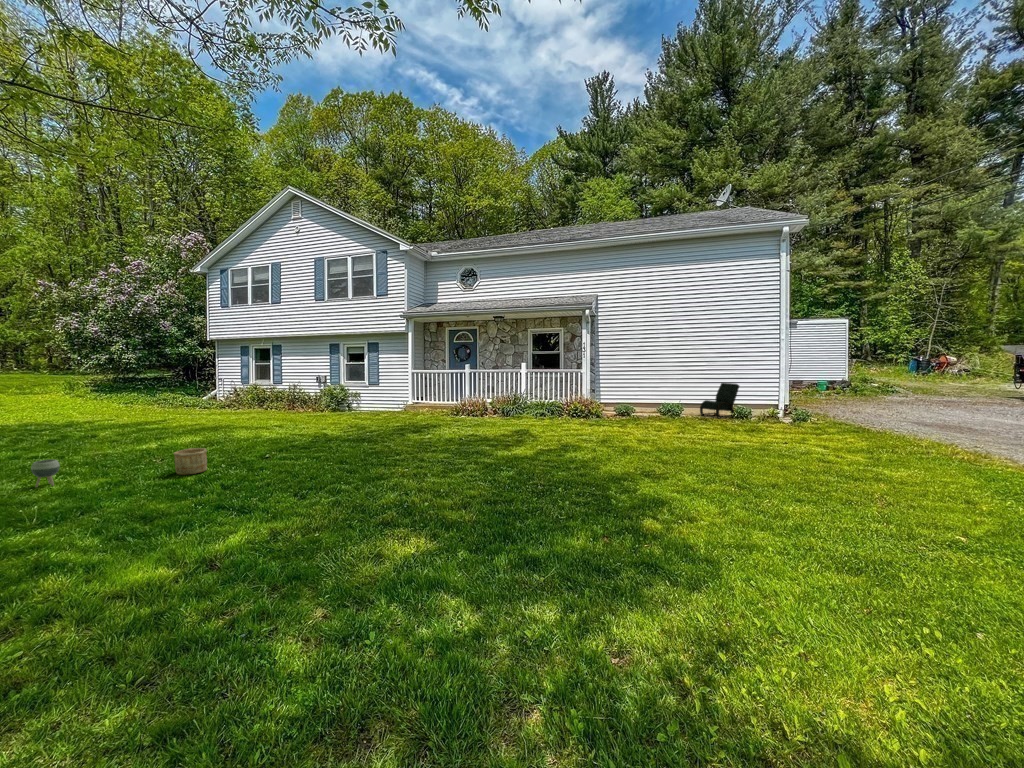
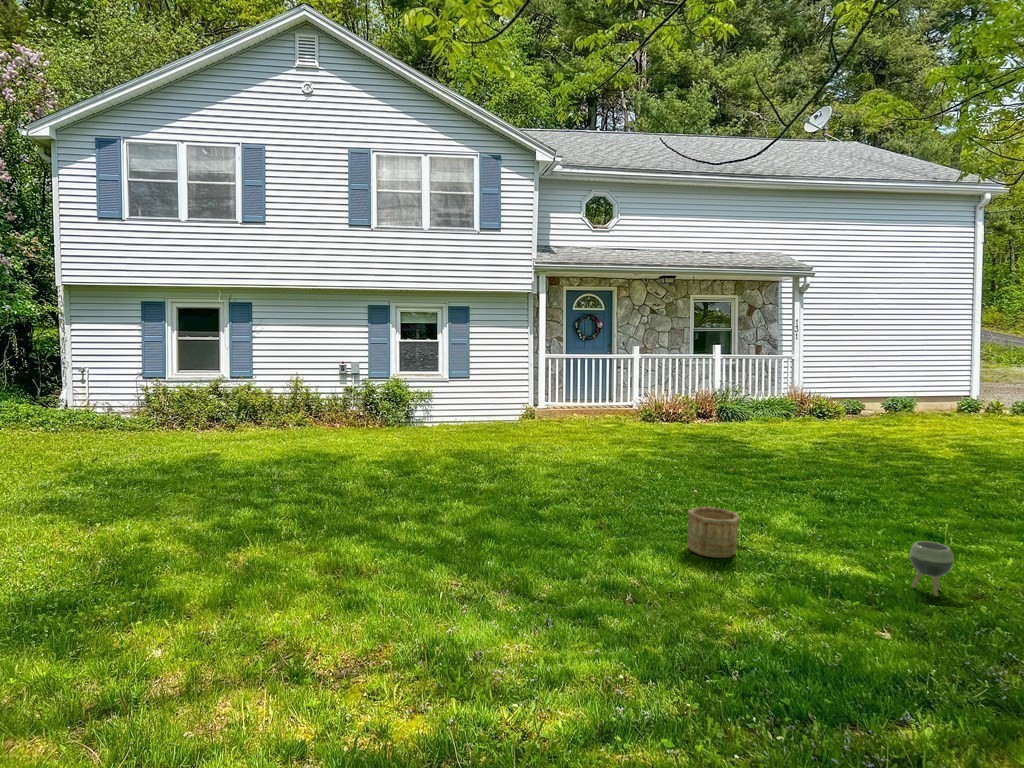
lounge chair: present [700,383,739,418] -> none [929,371,964,413]
wooden bucket: present [174,448,207,475] -> present [687,507,740,558]

